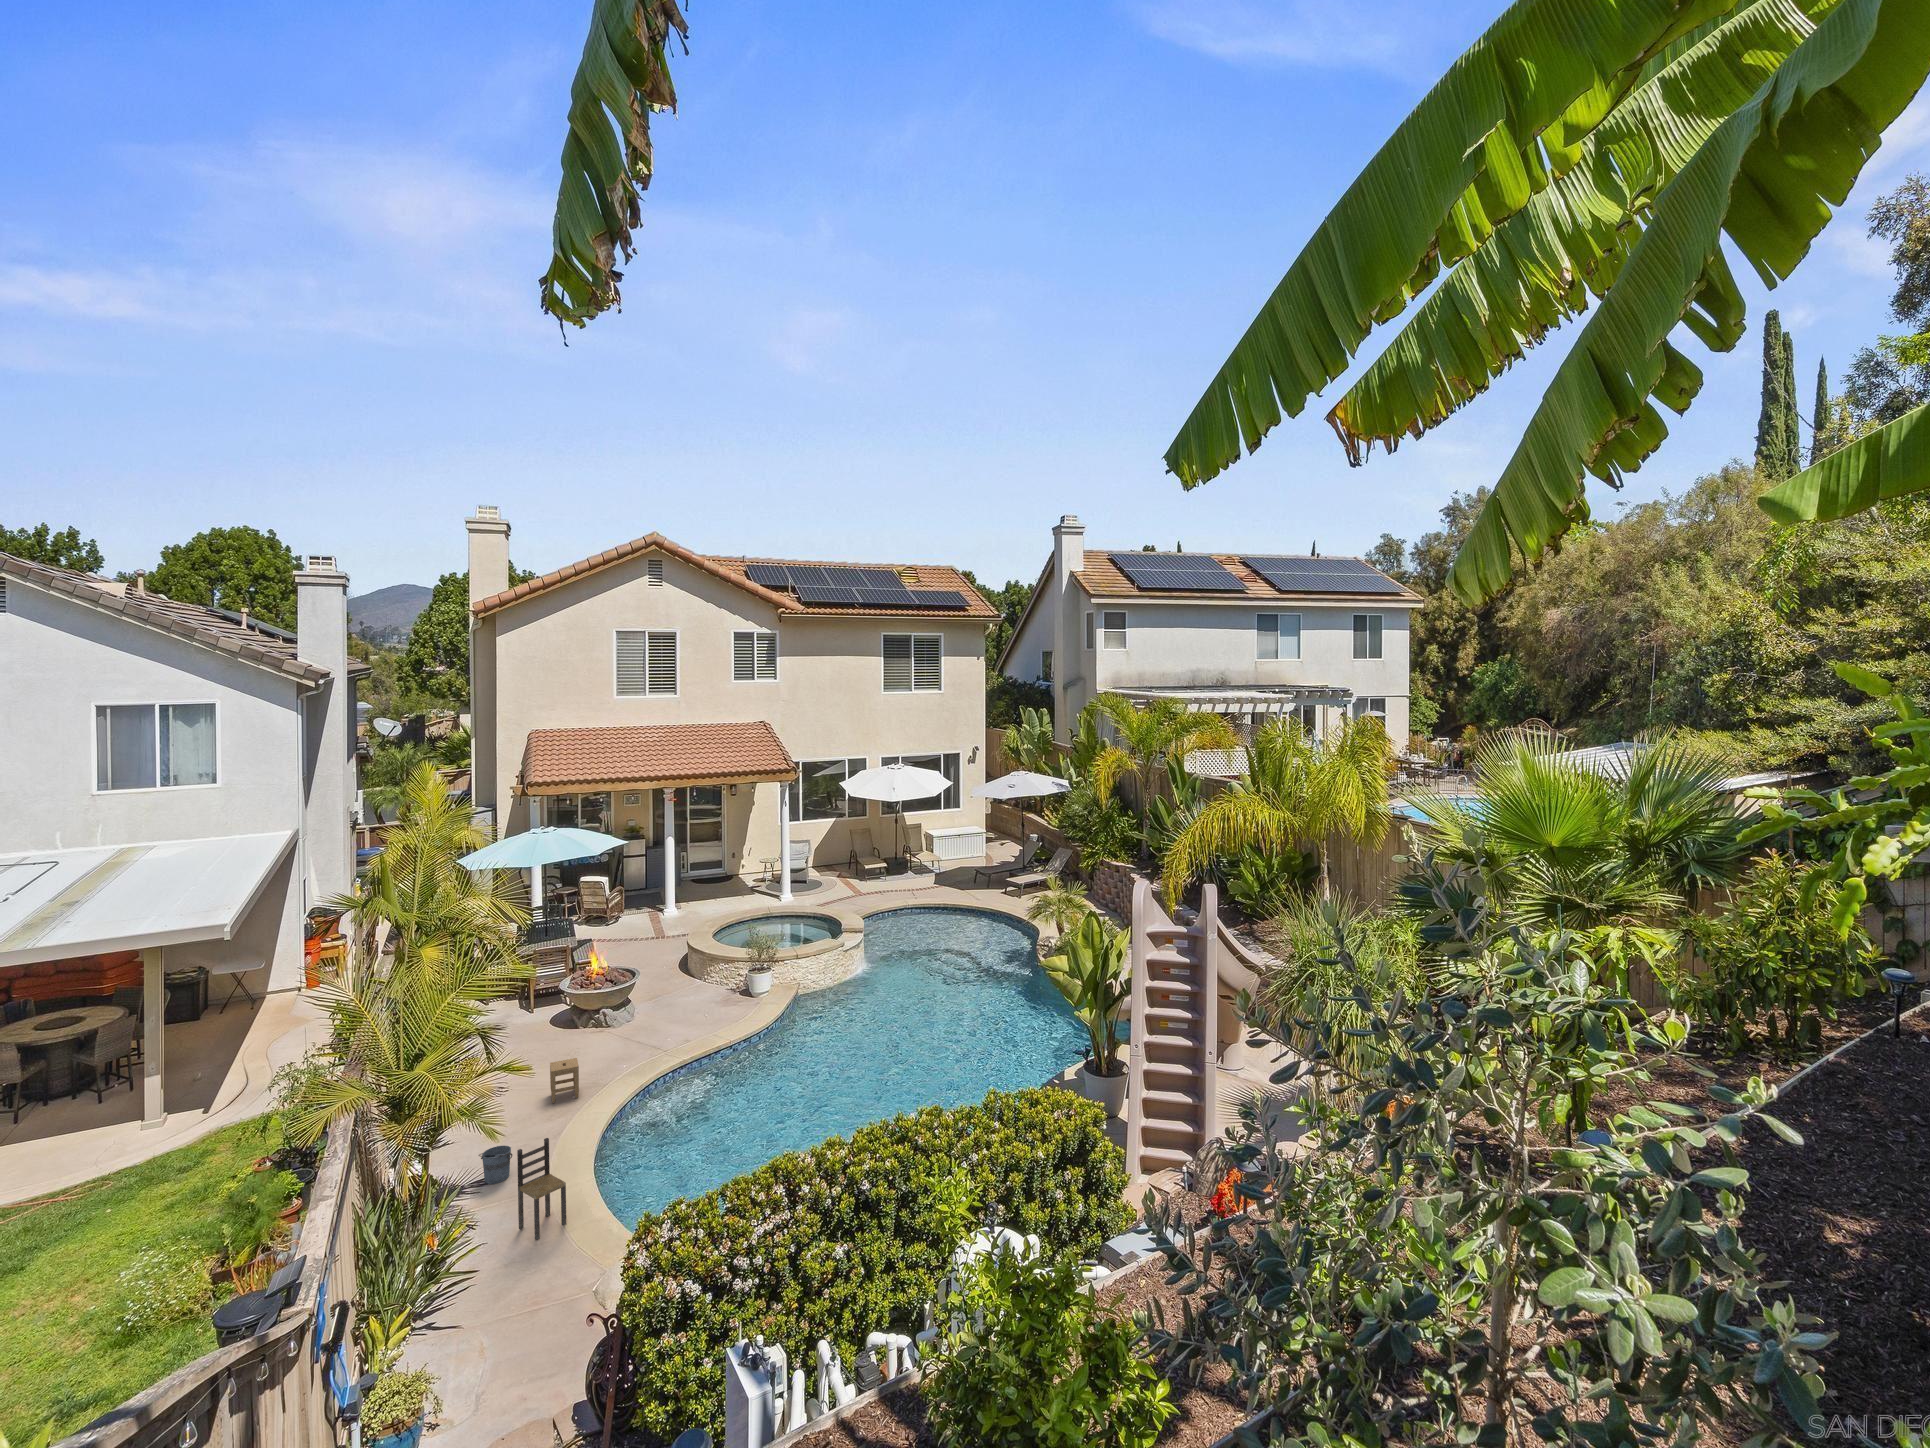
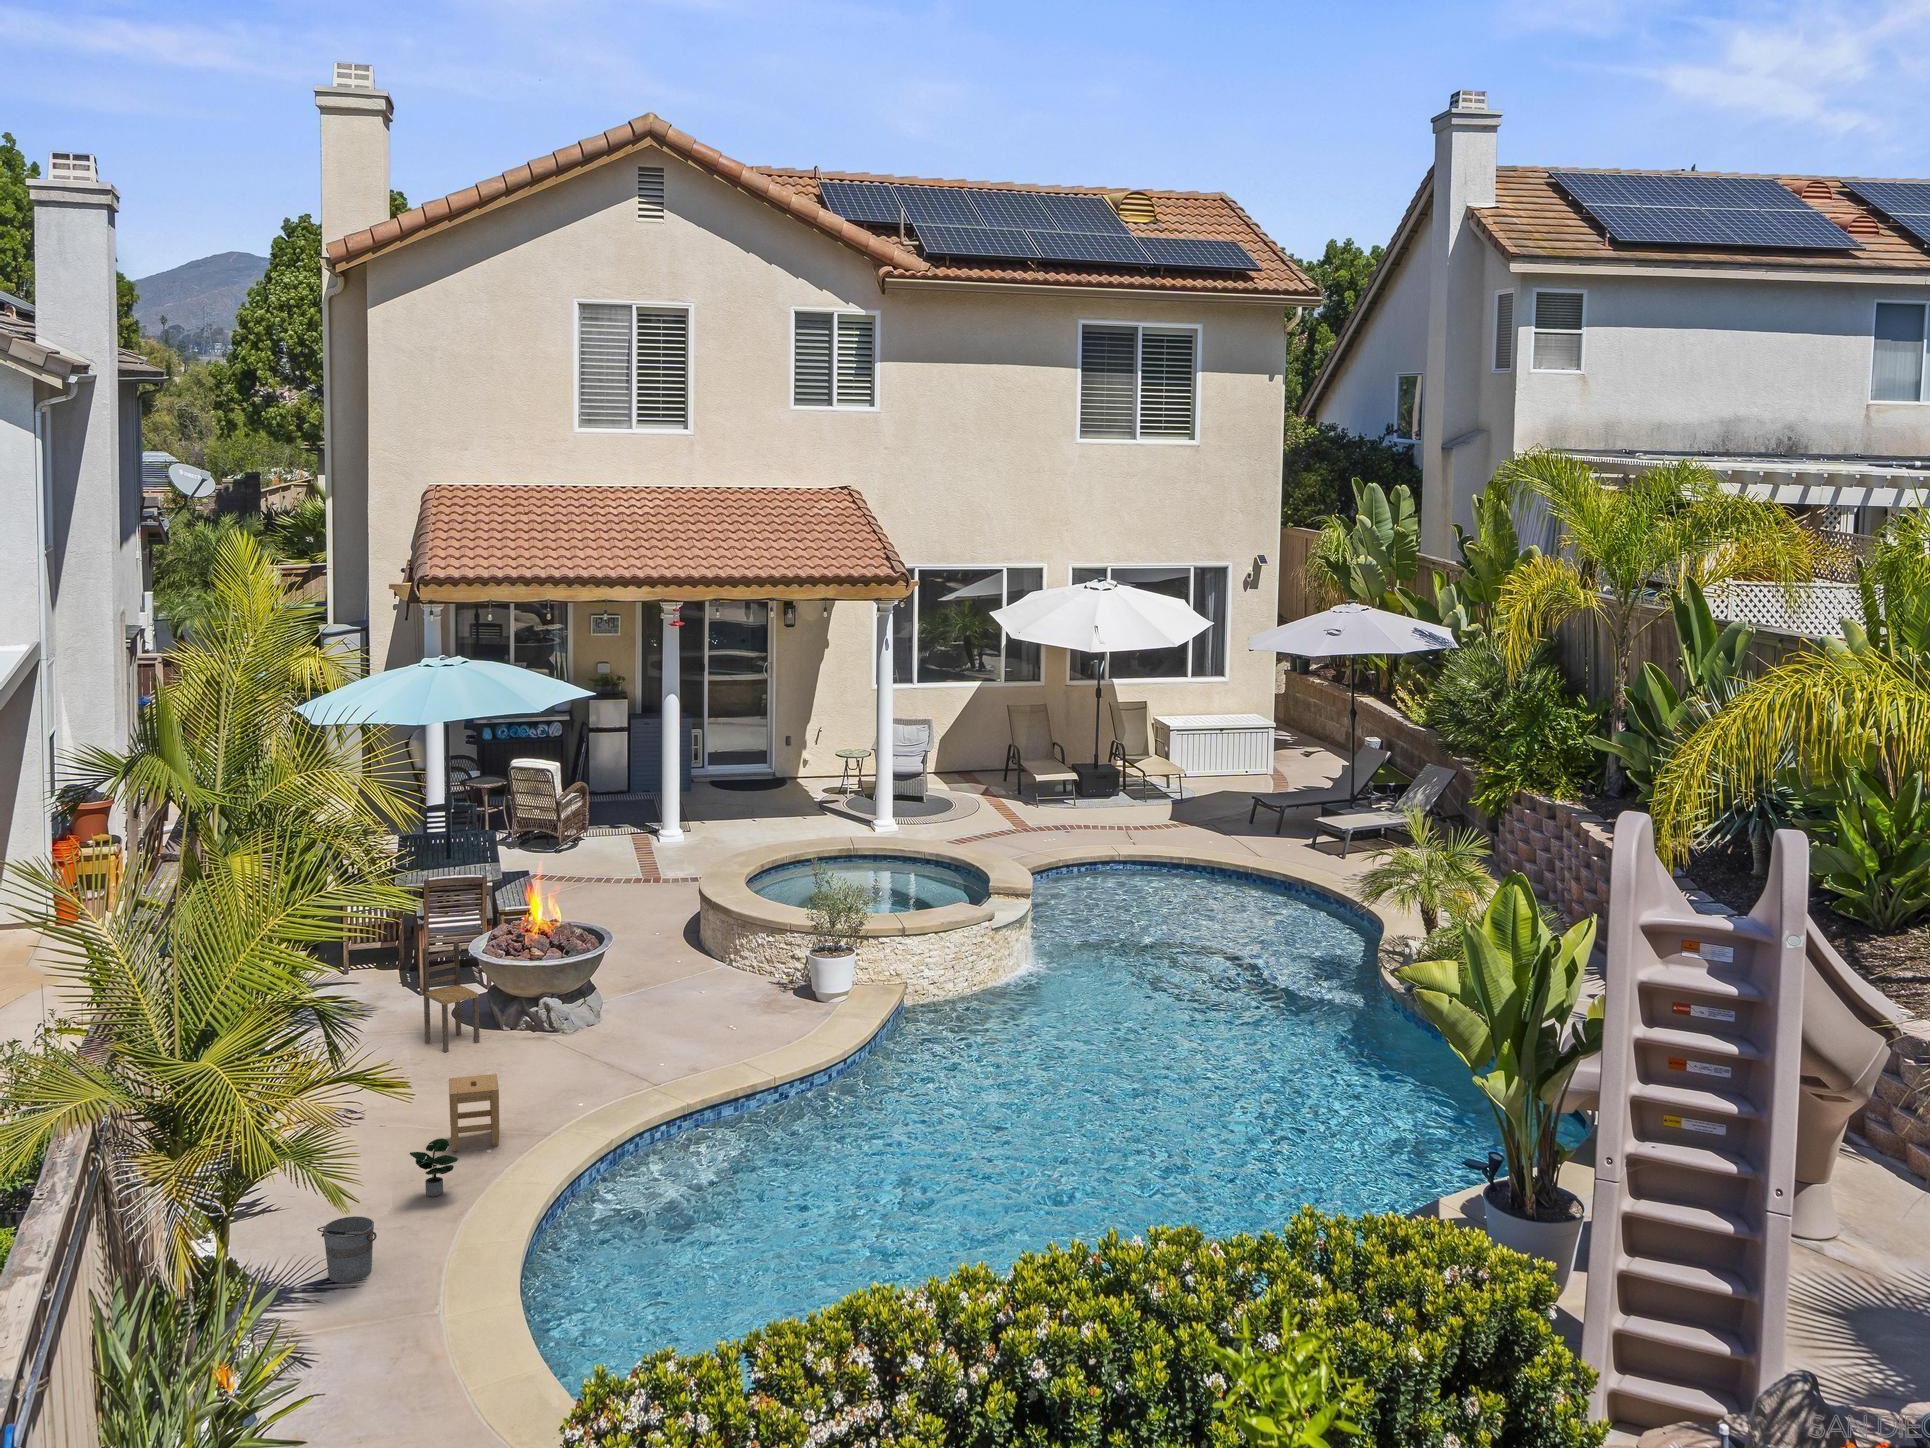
potted plant: none [529,1097,557,1130] -> present [410,1138,459,1197]
chair: present [517,1138,566,1240] -> present [423,942,480,1052]

